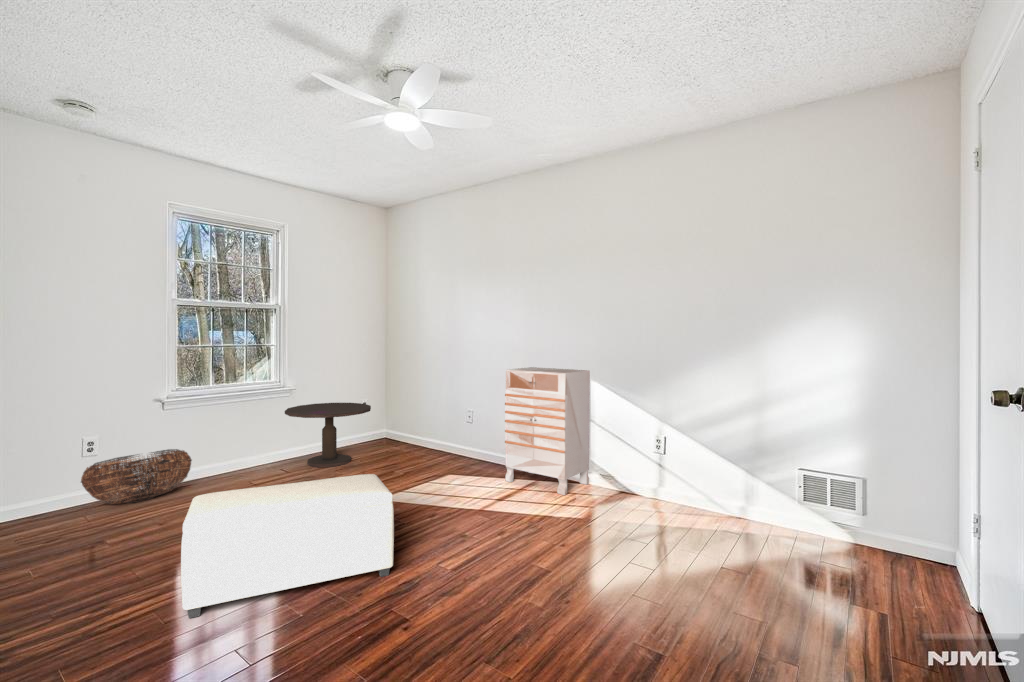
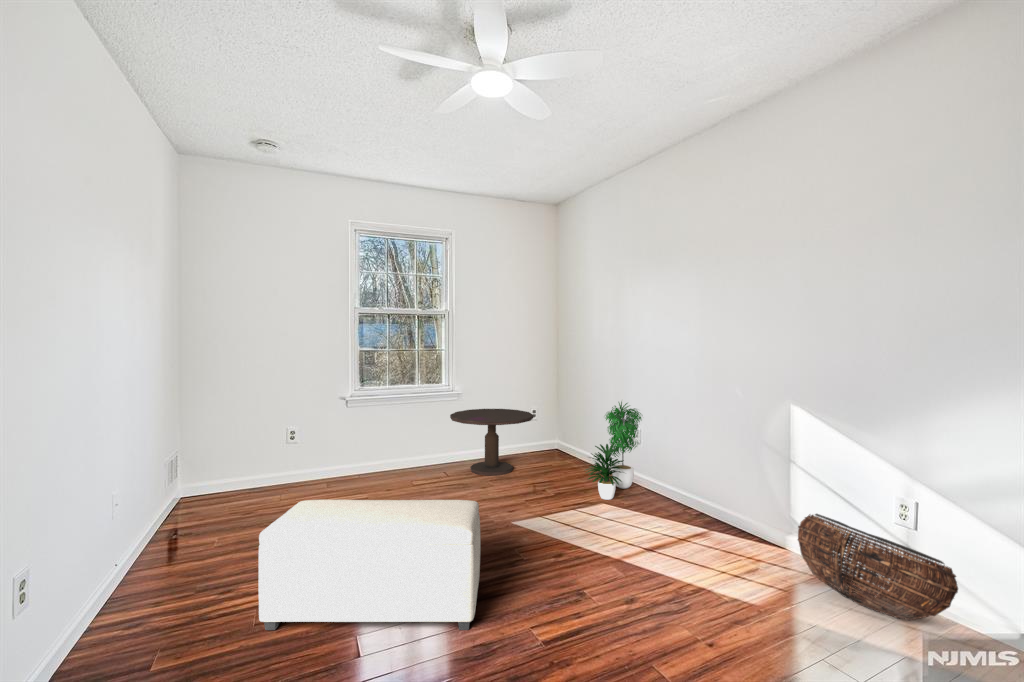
dresser: present [505,367,590,495] -> none [668,382,789,559]
potted plant: none [429,386,475,472] -> present [586,402,641,500]
basket: present [81,449,192,504] -> present [798,514,958,620]

